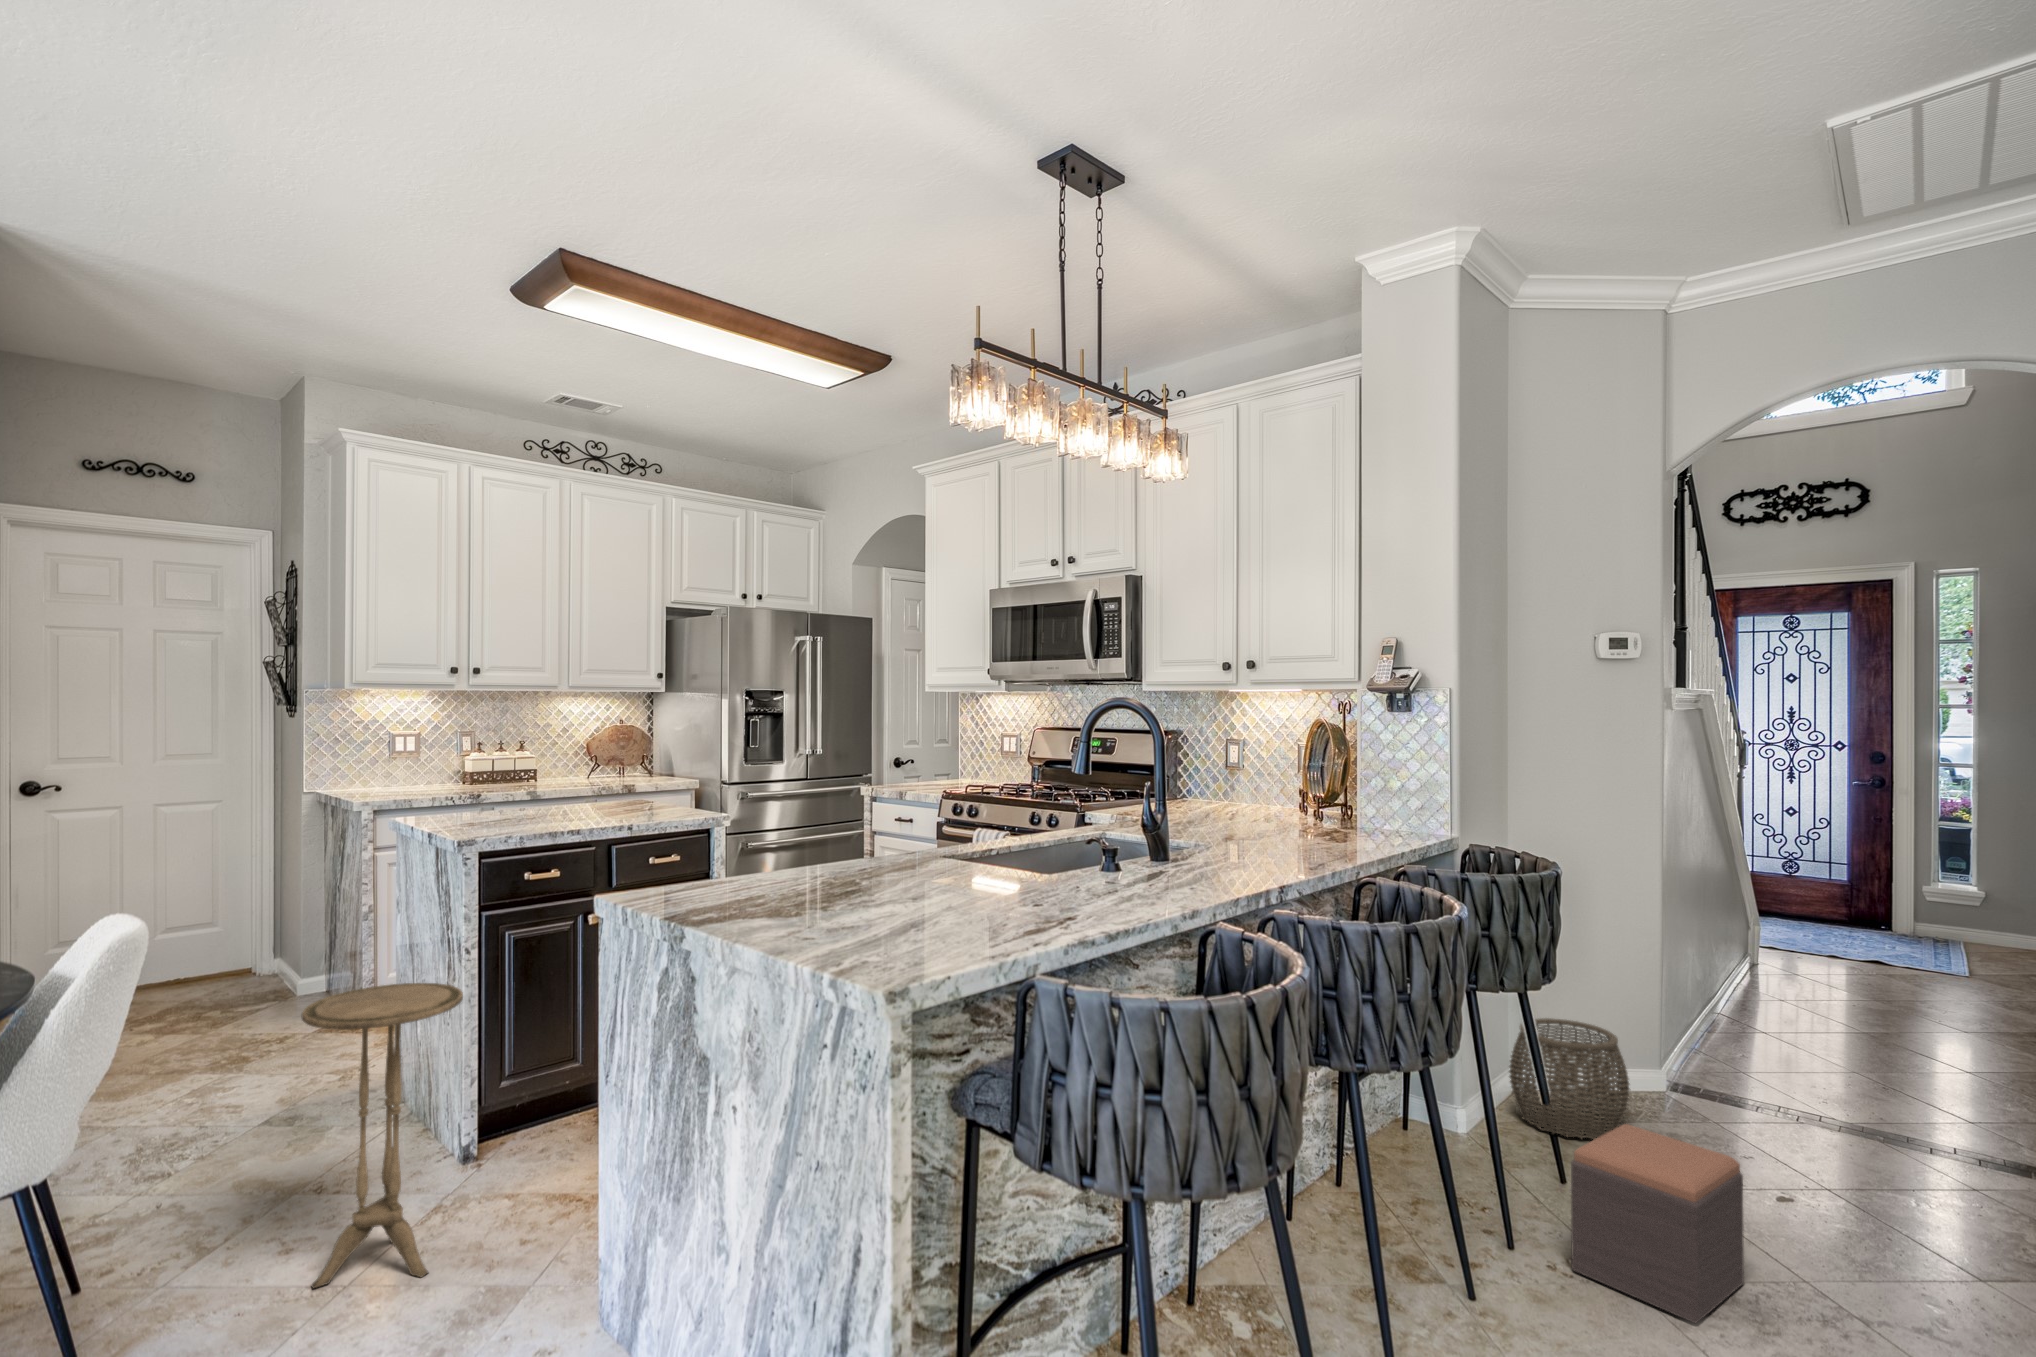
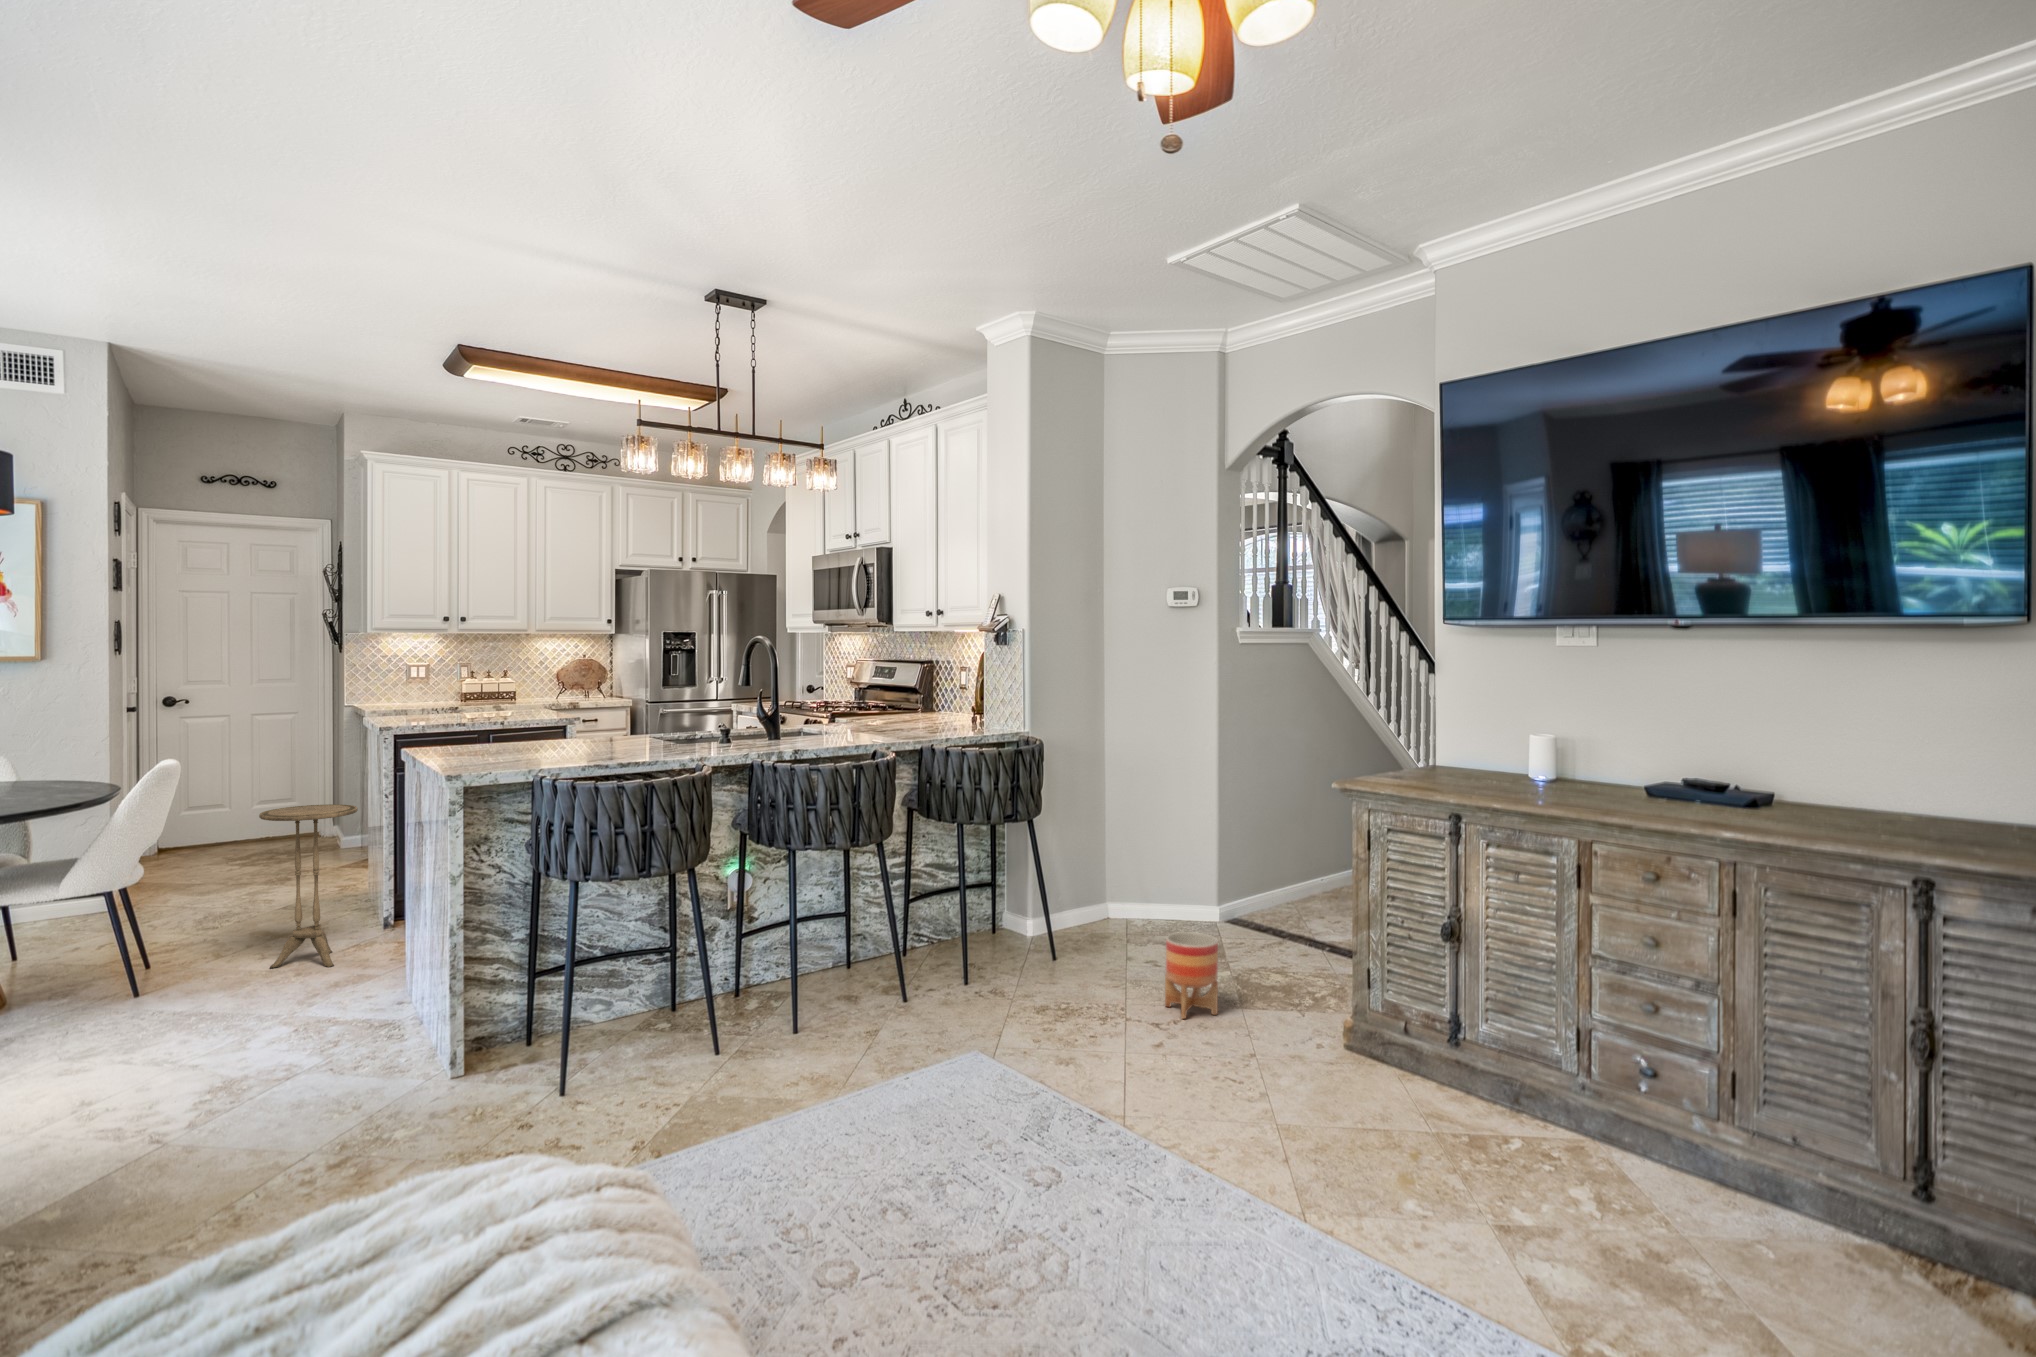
woven basket: present [1509,1018,1630,1140] -> none [1074,865,1151,943]
footstool: present [1571,1124,1744,1323] -> none [987,911,1085,1017]
planter: none [1858,1155,1963,1308] -> present [1165,932,1218,1019]

